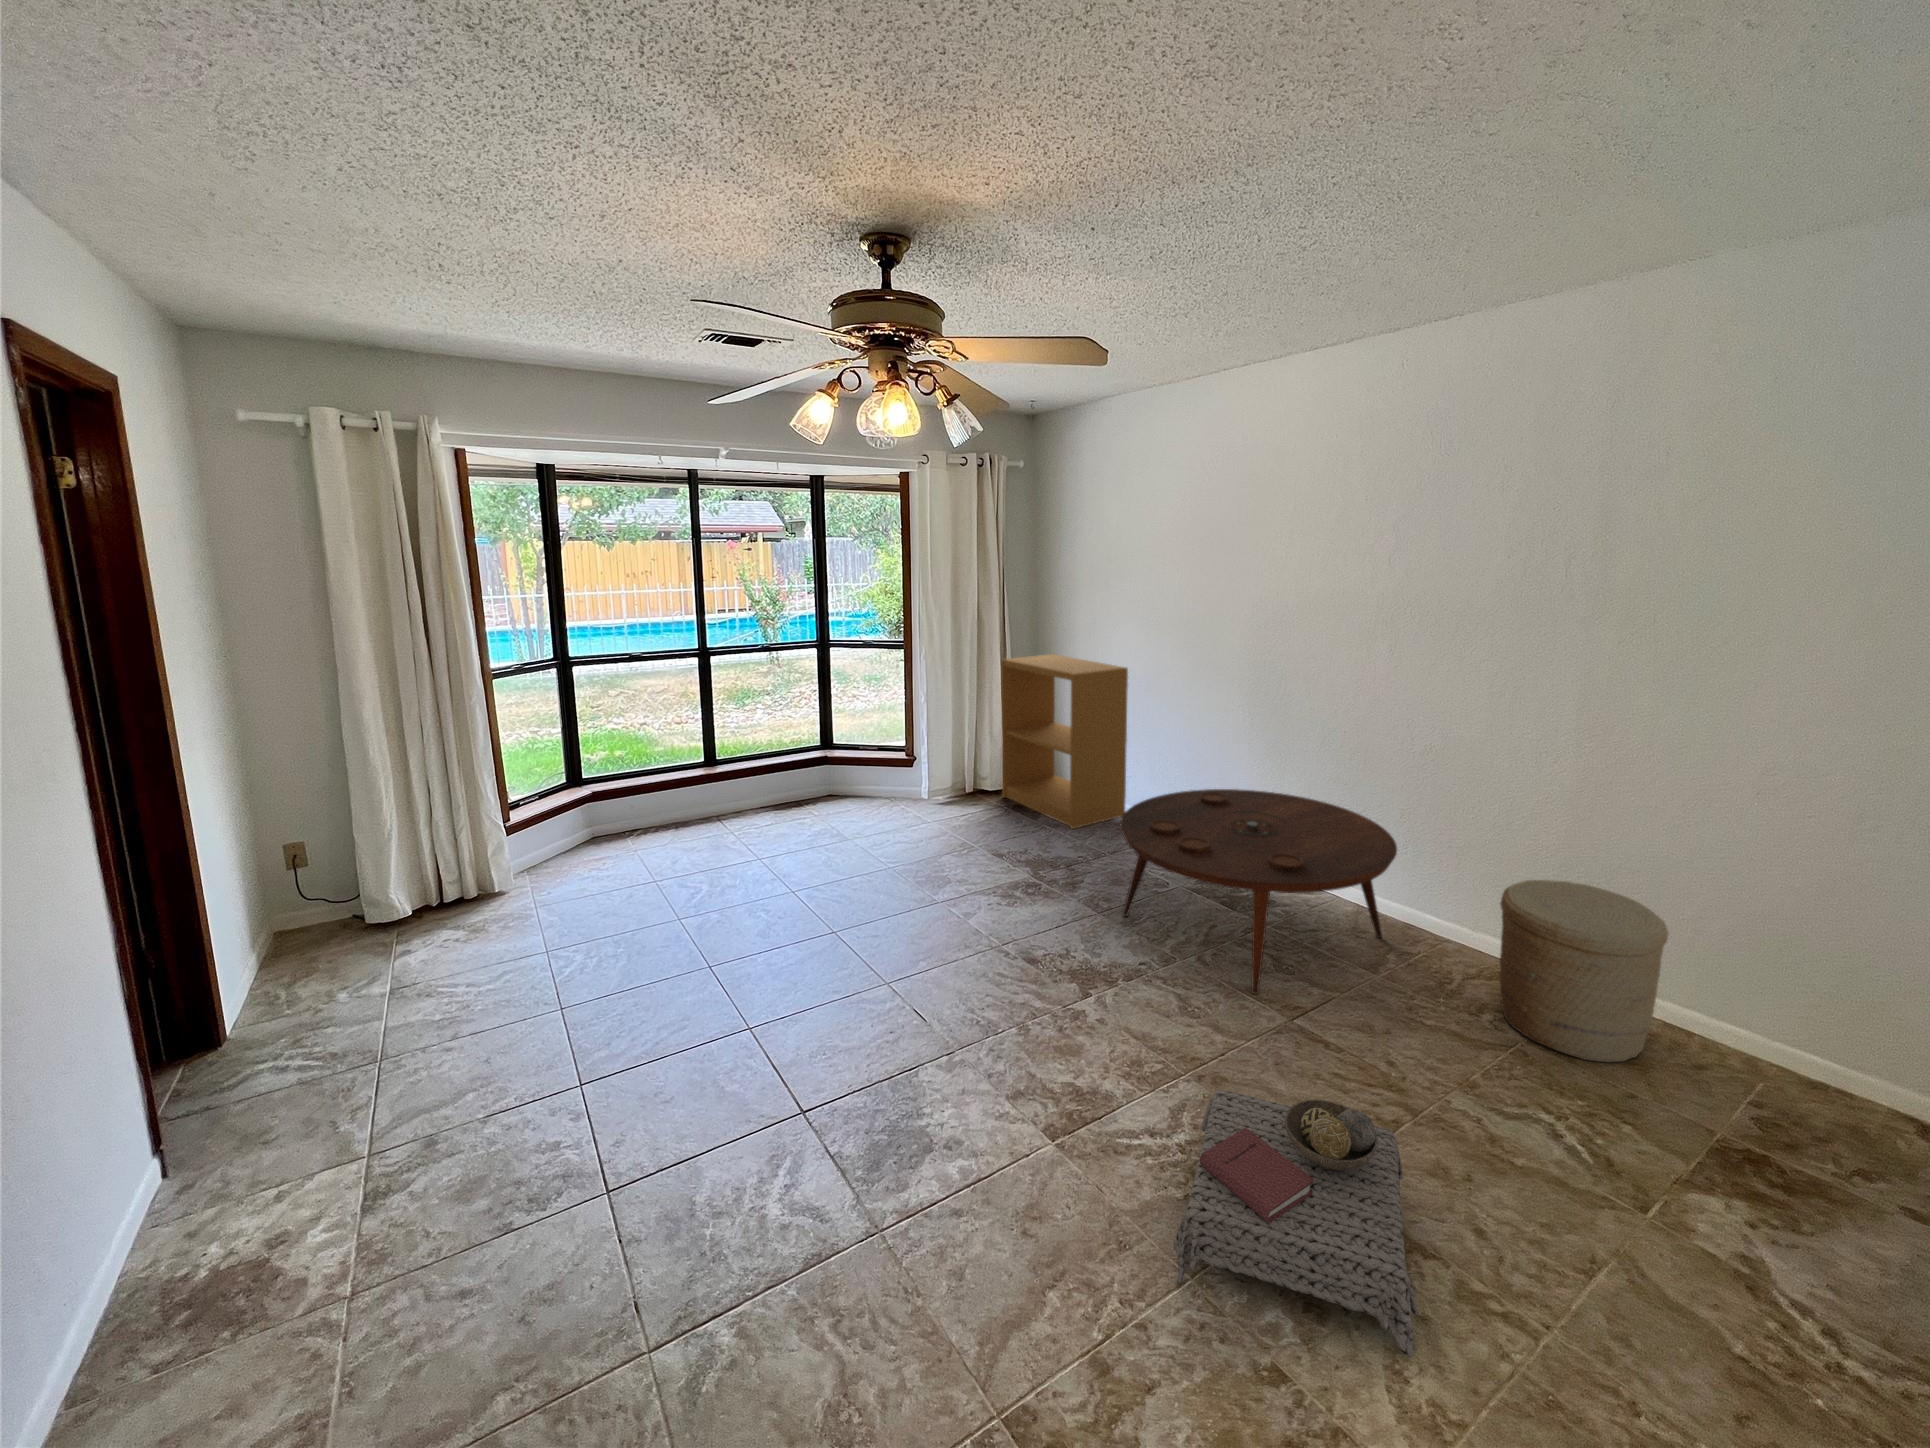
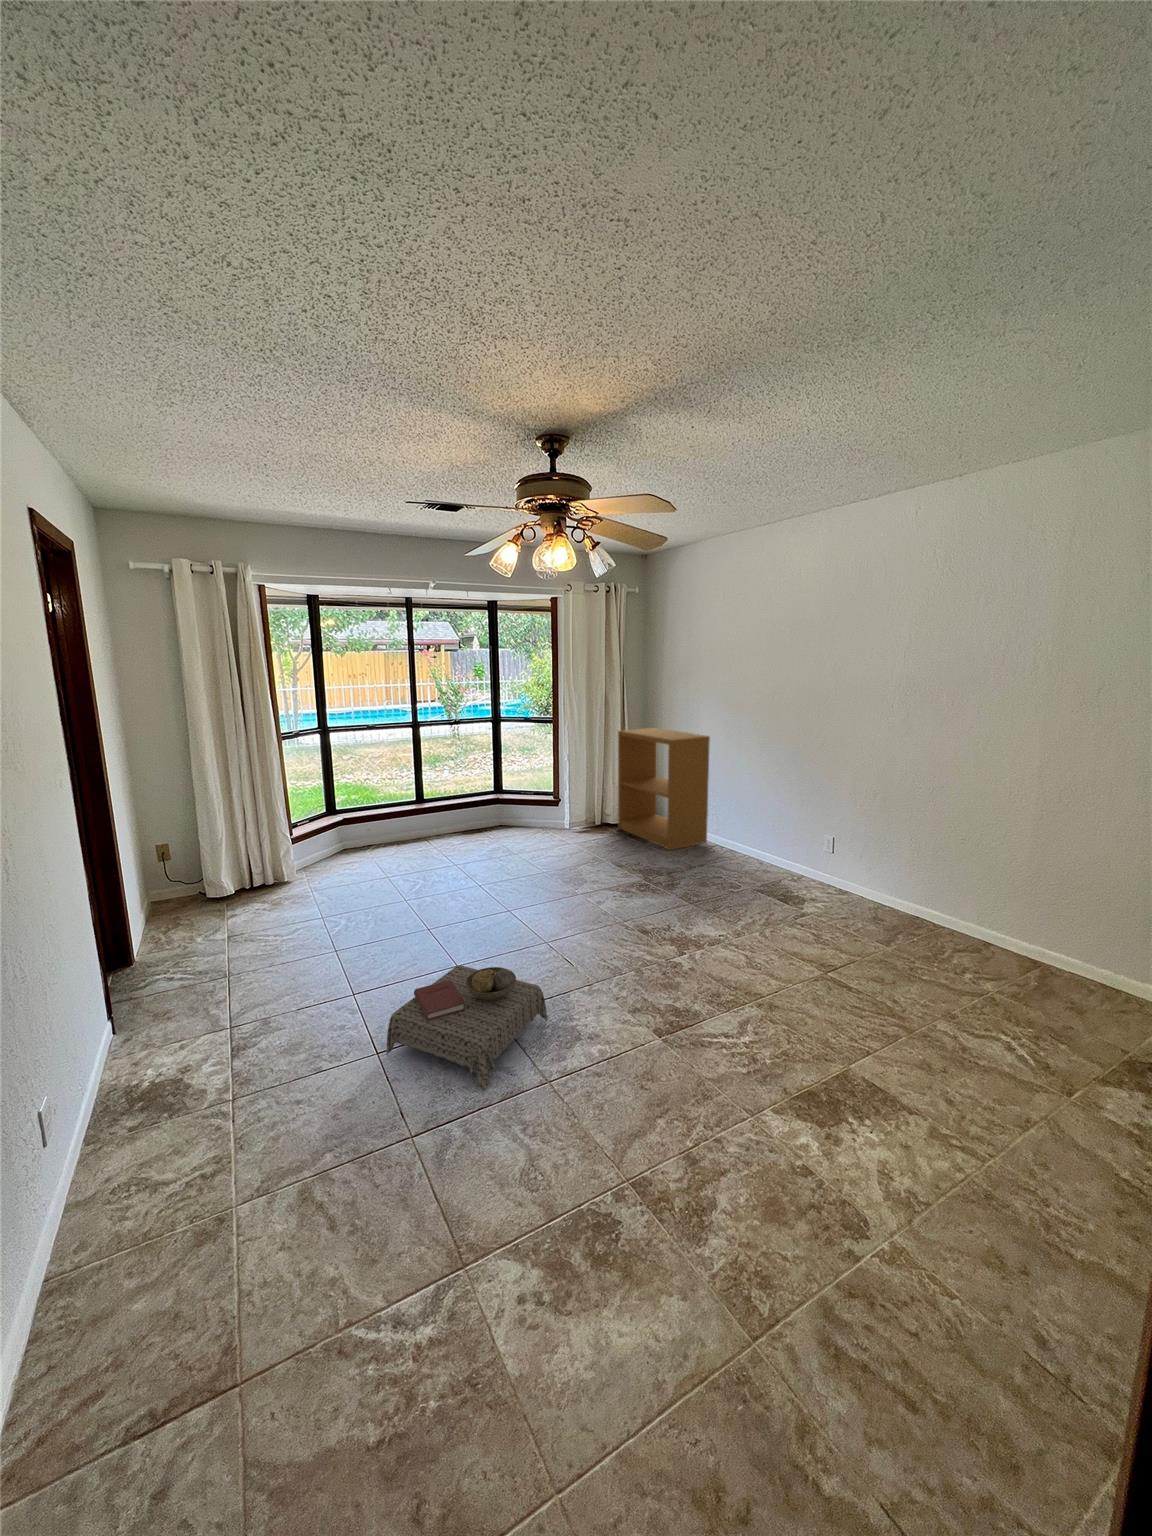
coffee table: present [1120,789,1397,995] -> none [704,820,905,957]
woven basket: present [1499,880,1668,1062] -> none [978,881,1104,1007]
ottoman: present [1173,1090,1418,1359] -> present [387,965,547,1090]

